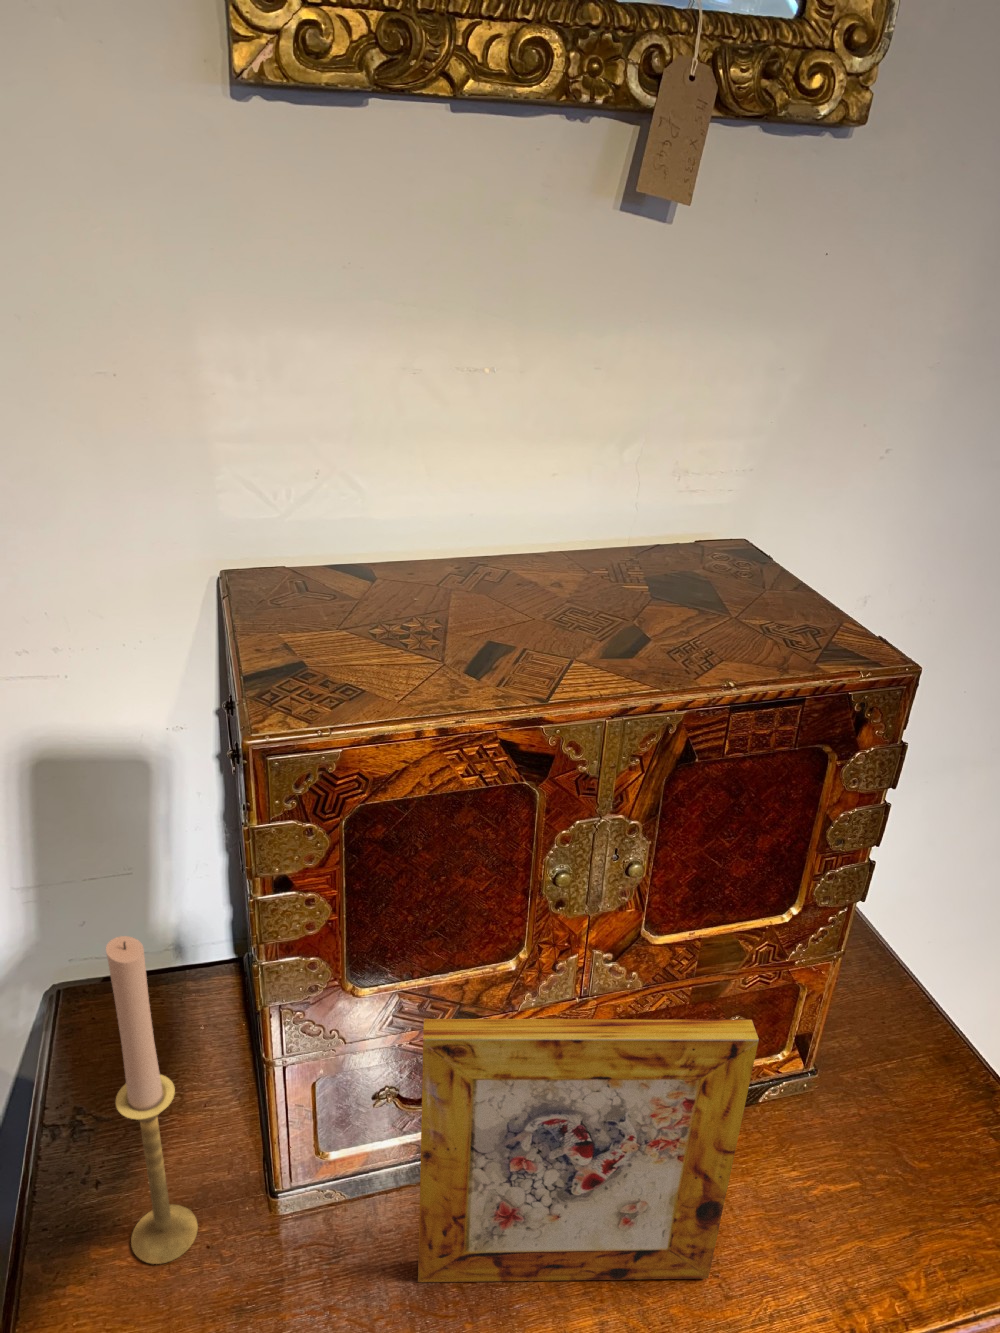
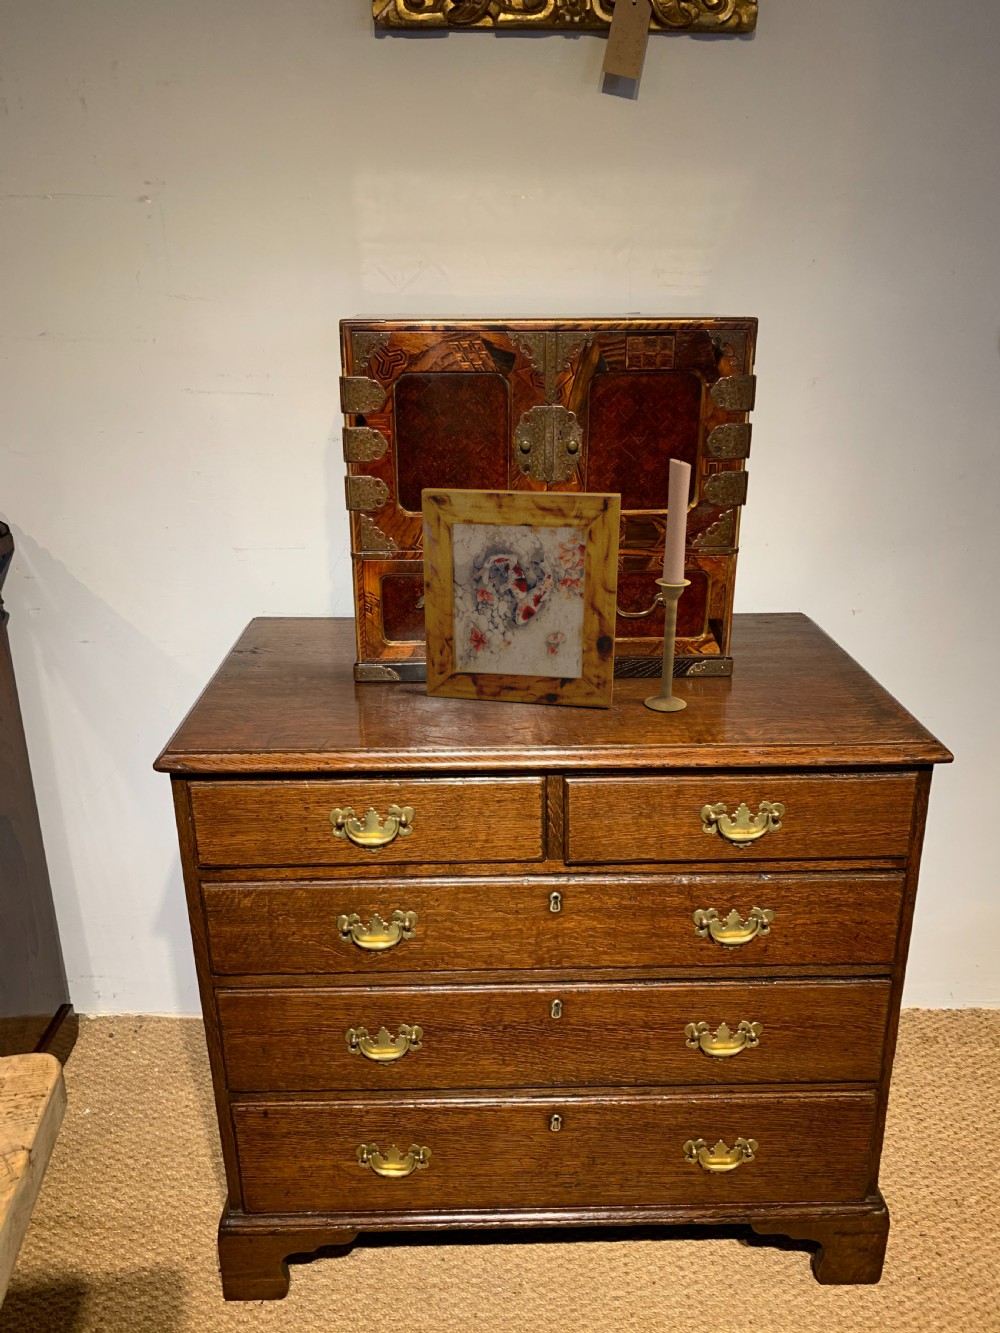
candlestick: present [106,936,198,1264] -> present [645,457,691,711]

